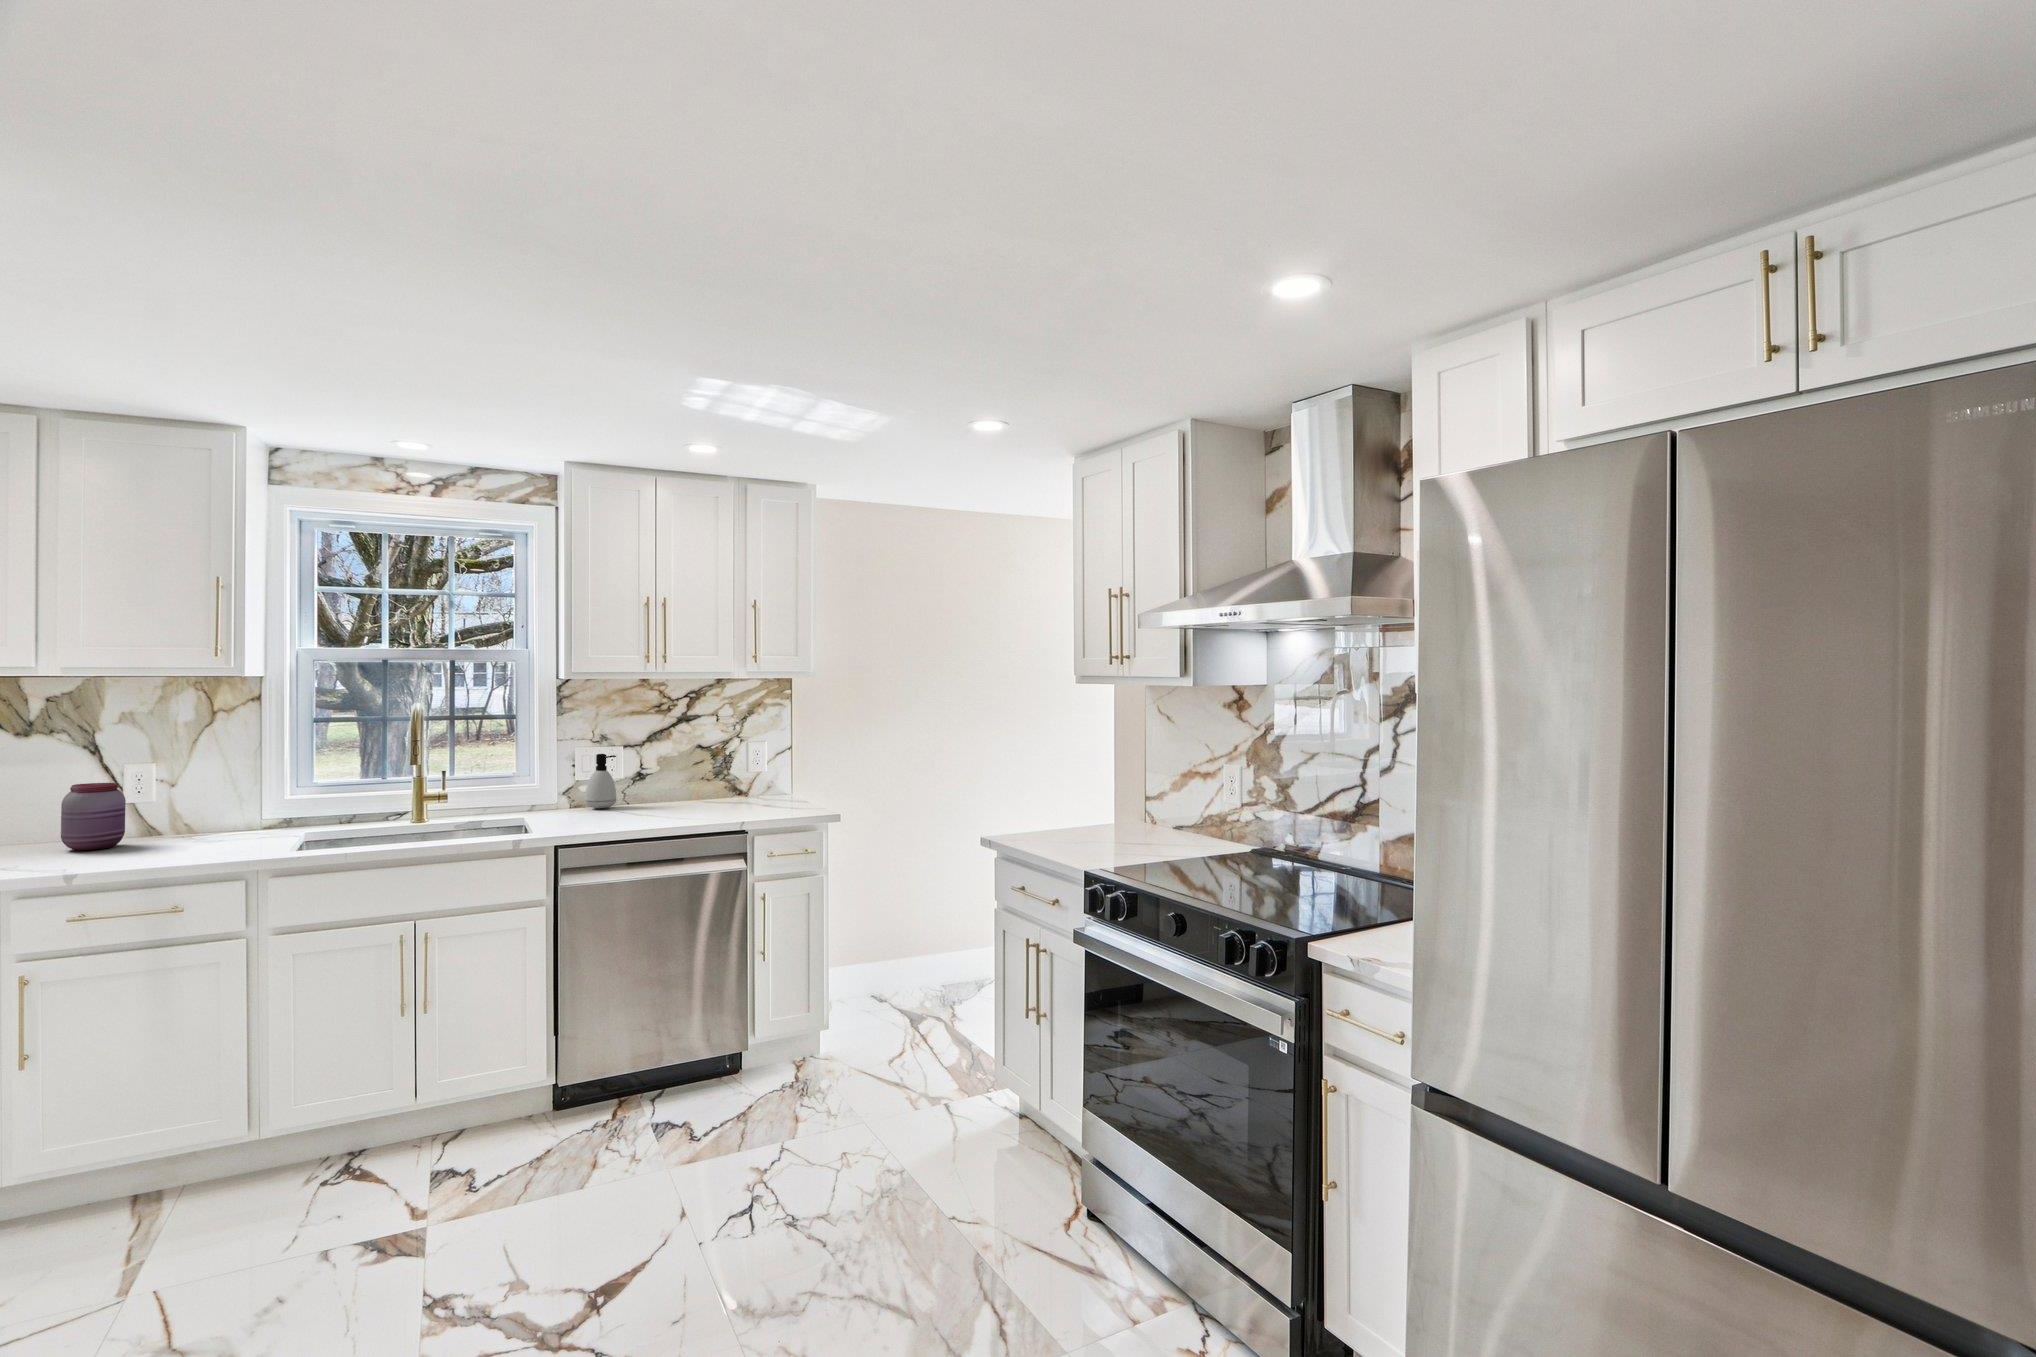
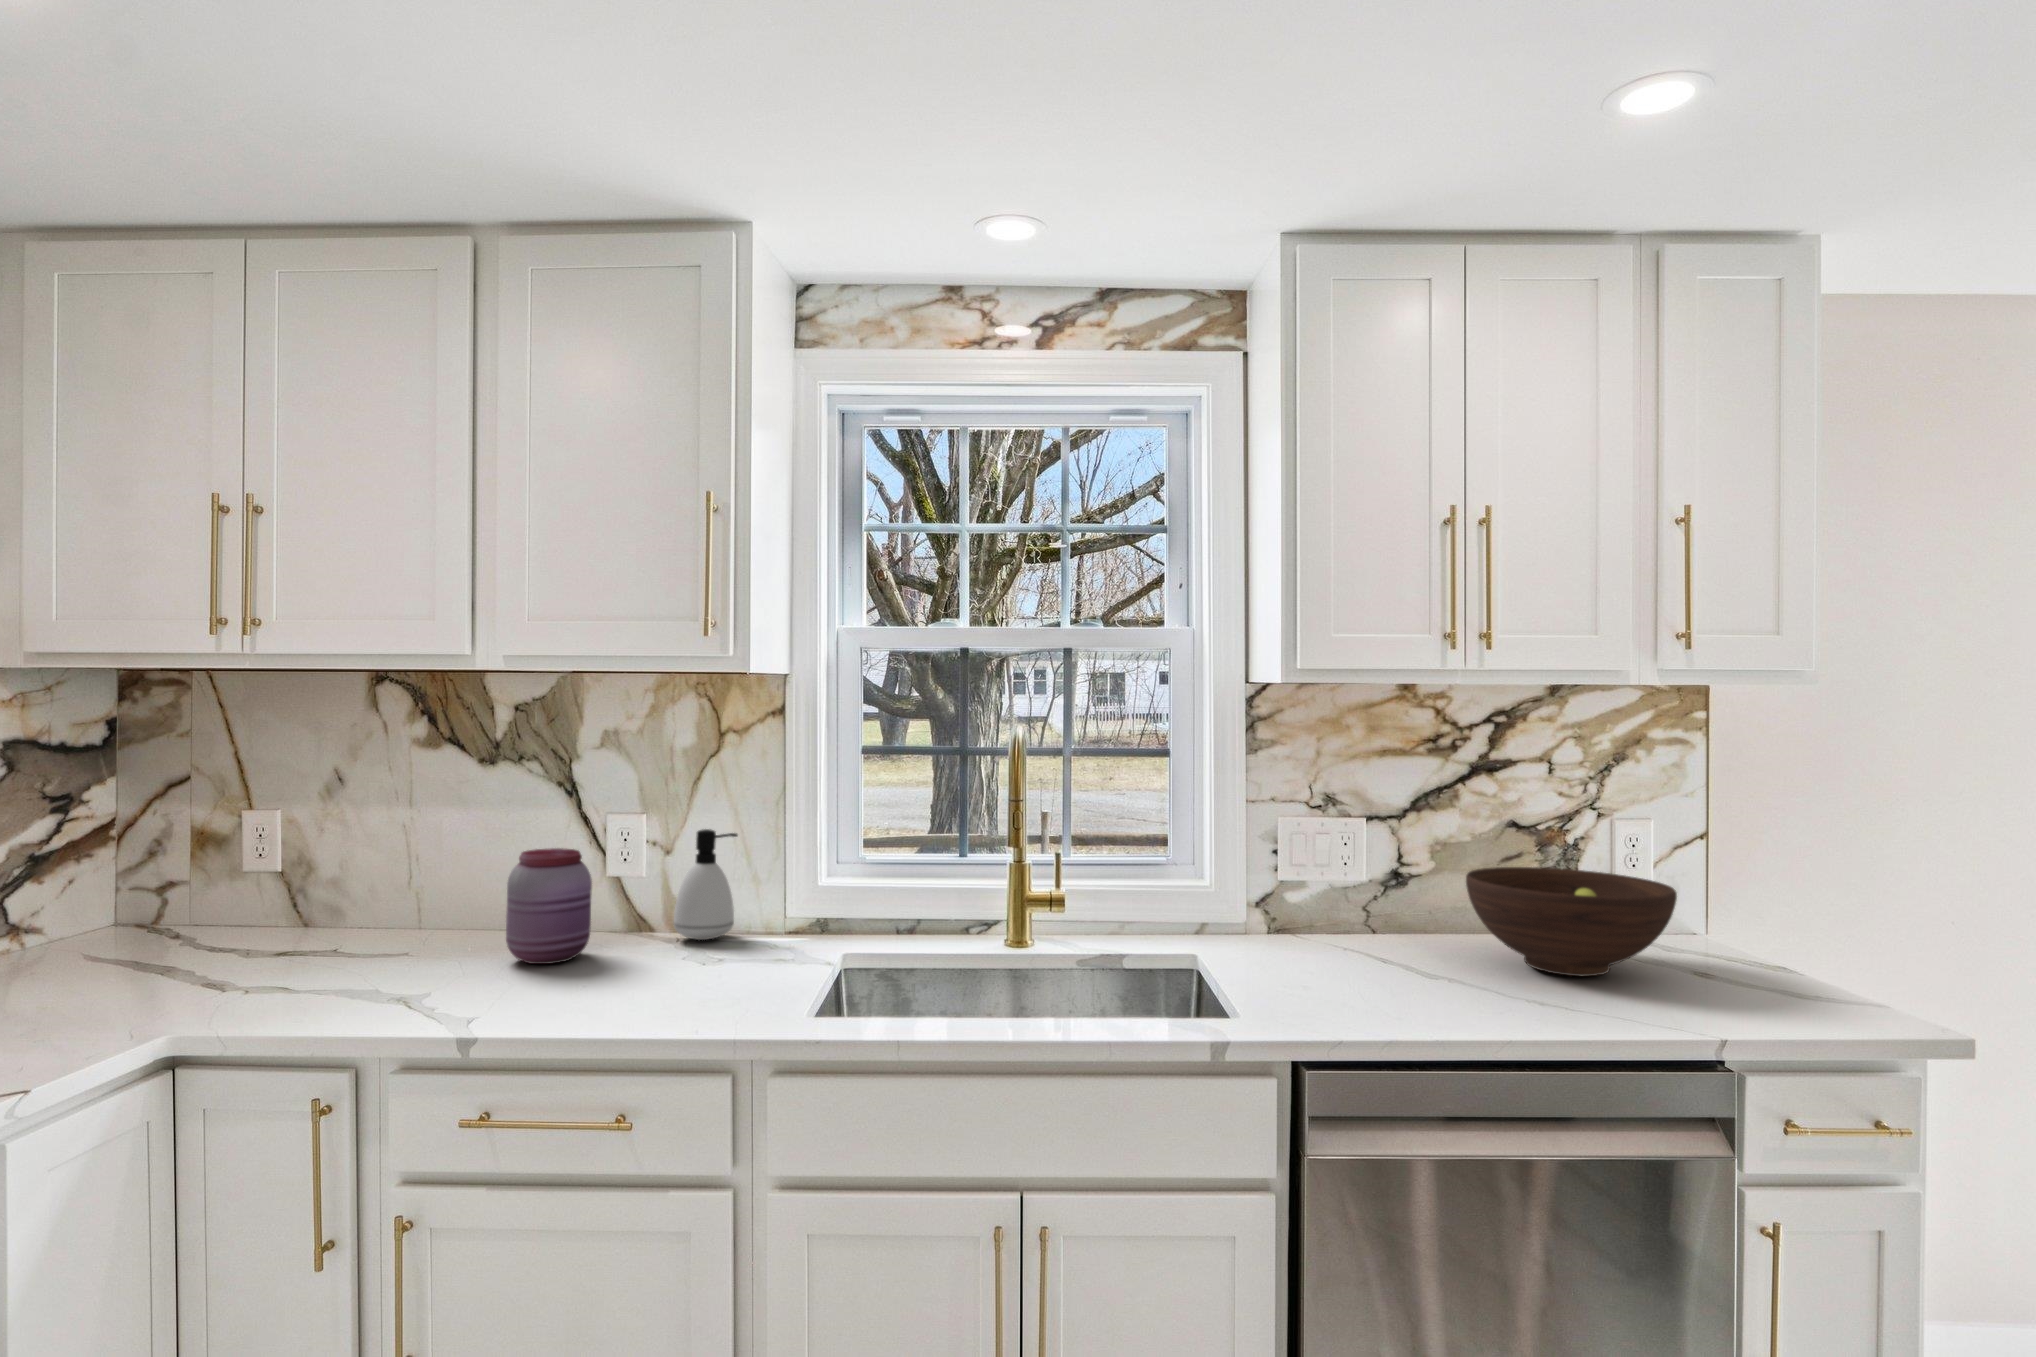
soap dispenser: present [585,754,616,808] -> present [674,829,738,940]
fruit bowl: none [664,765,754,810] -> present [1466,867,1677,976]

